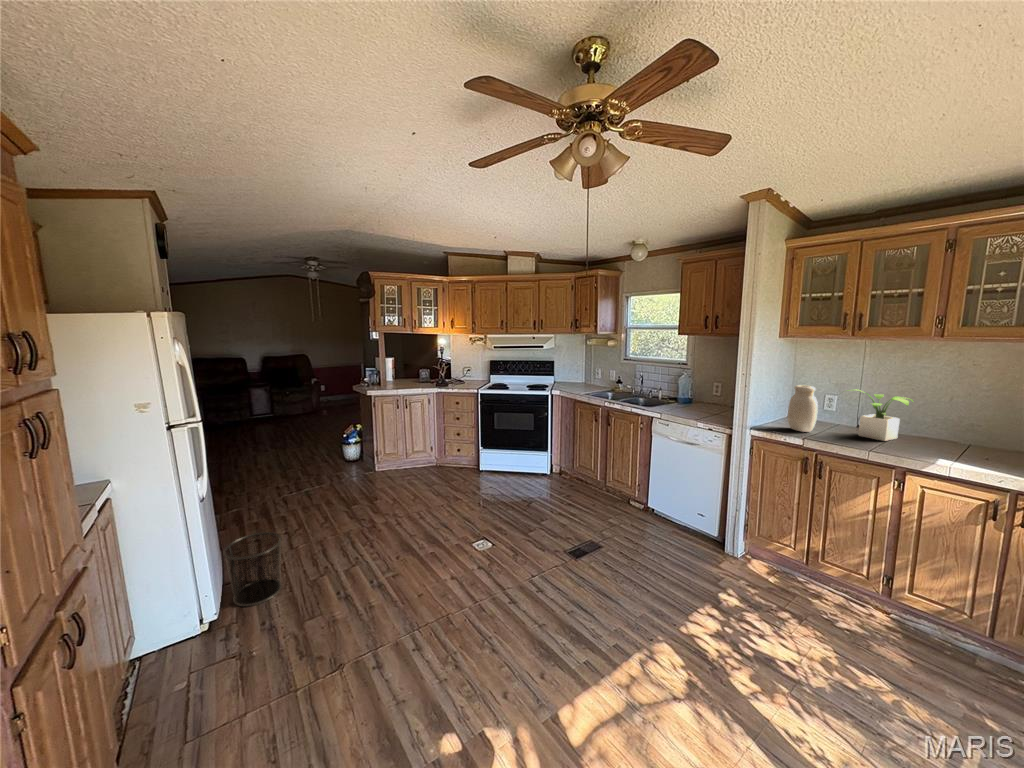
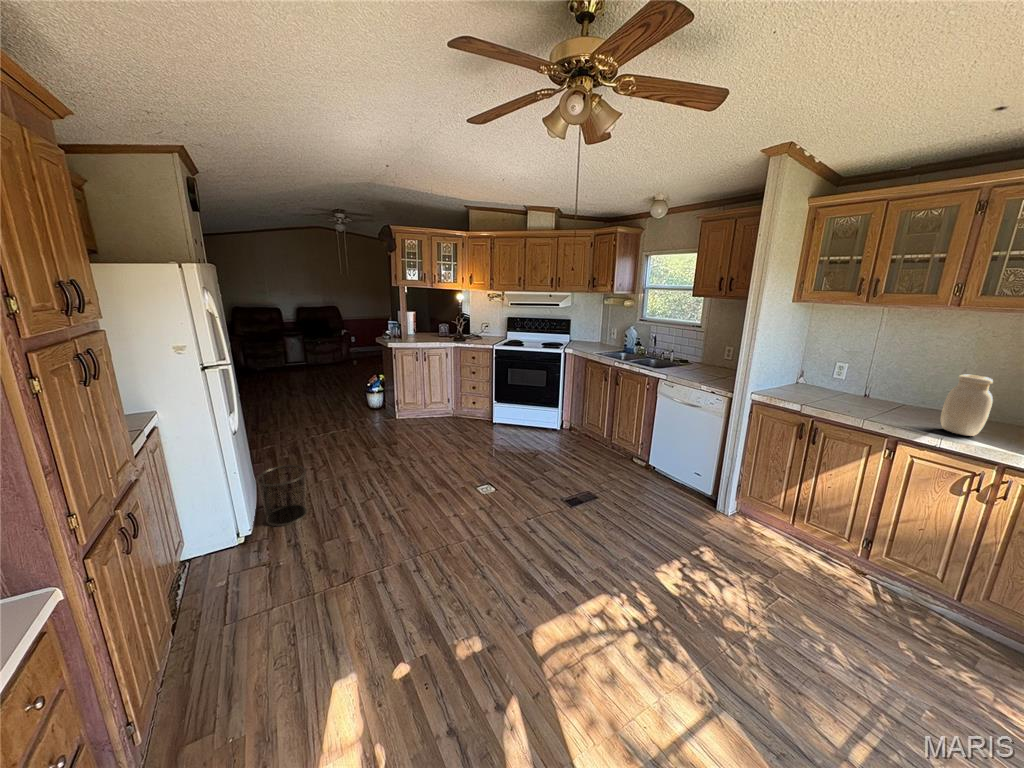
jar: present [788,385,818,432] -> present [941,375,993,436]
potted plant: present [848,389,913,441] -> none [845,358,921,411]

